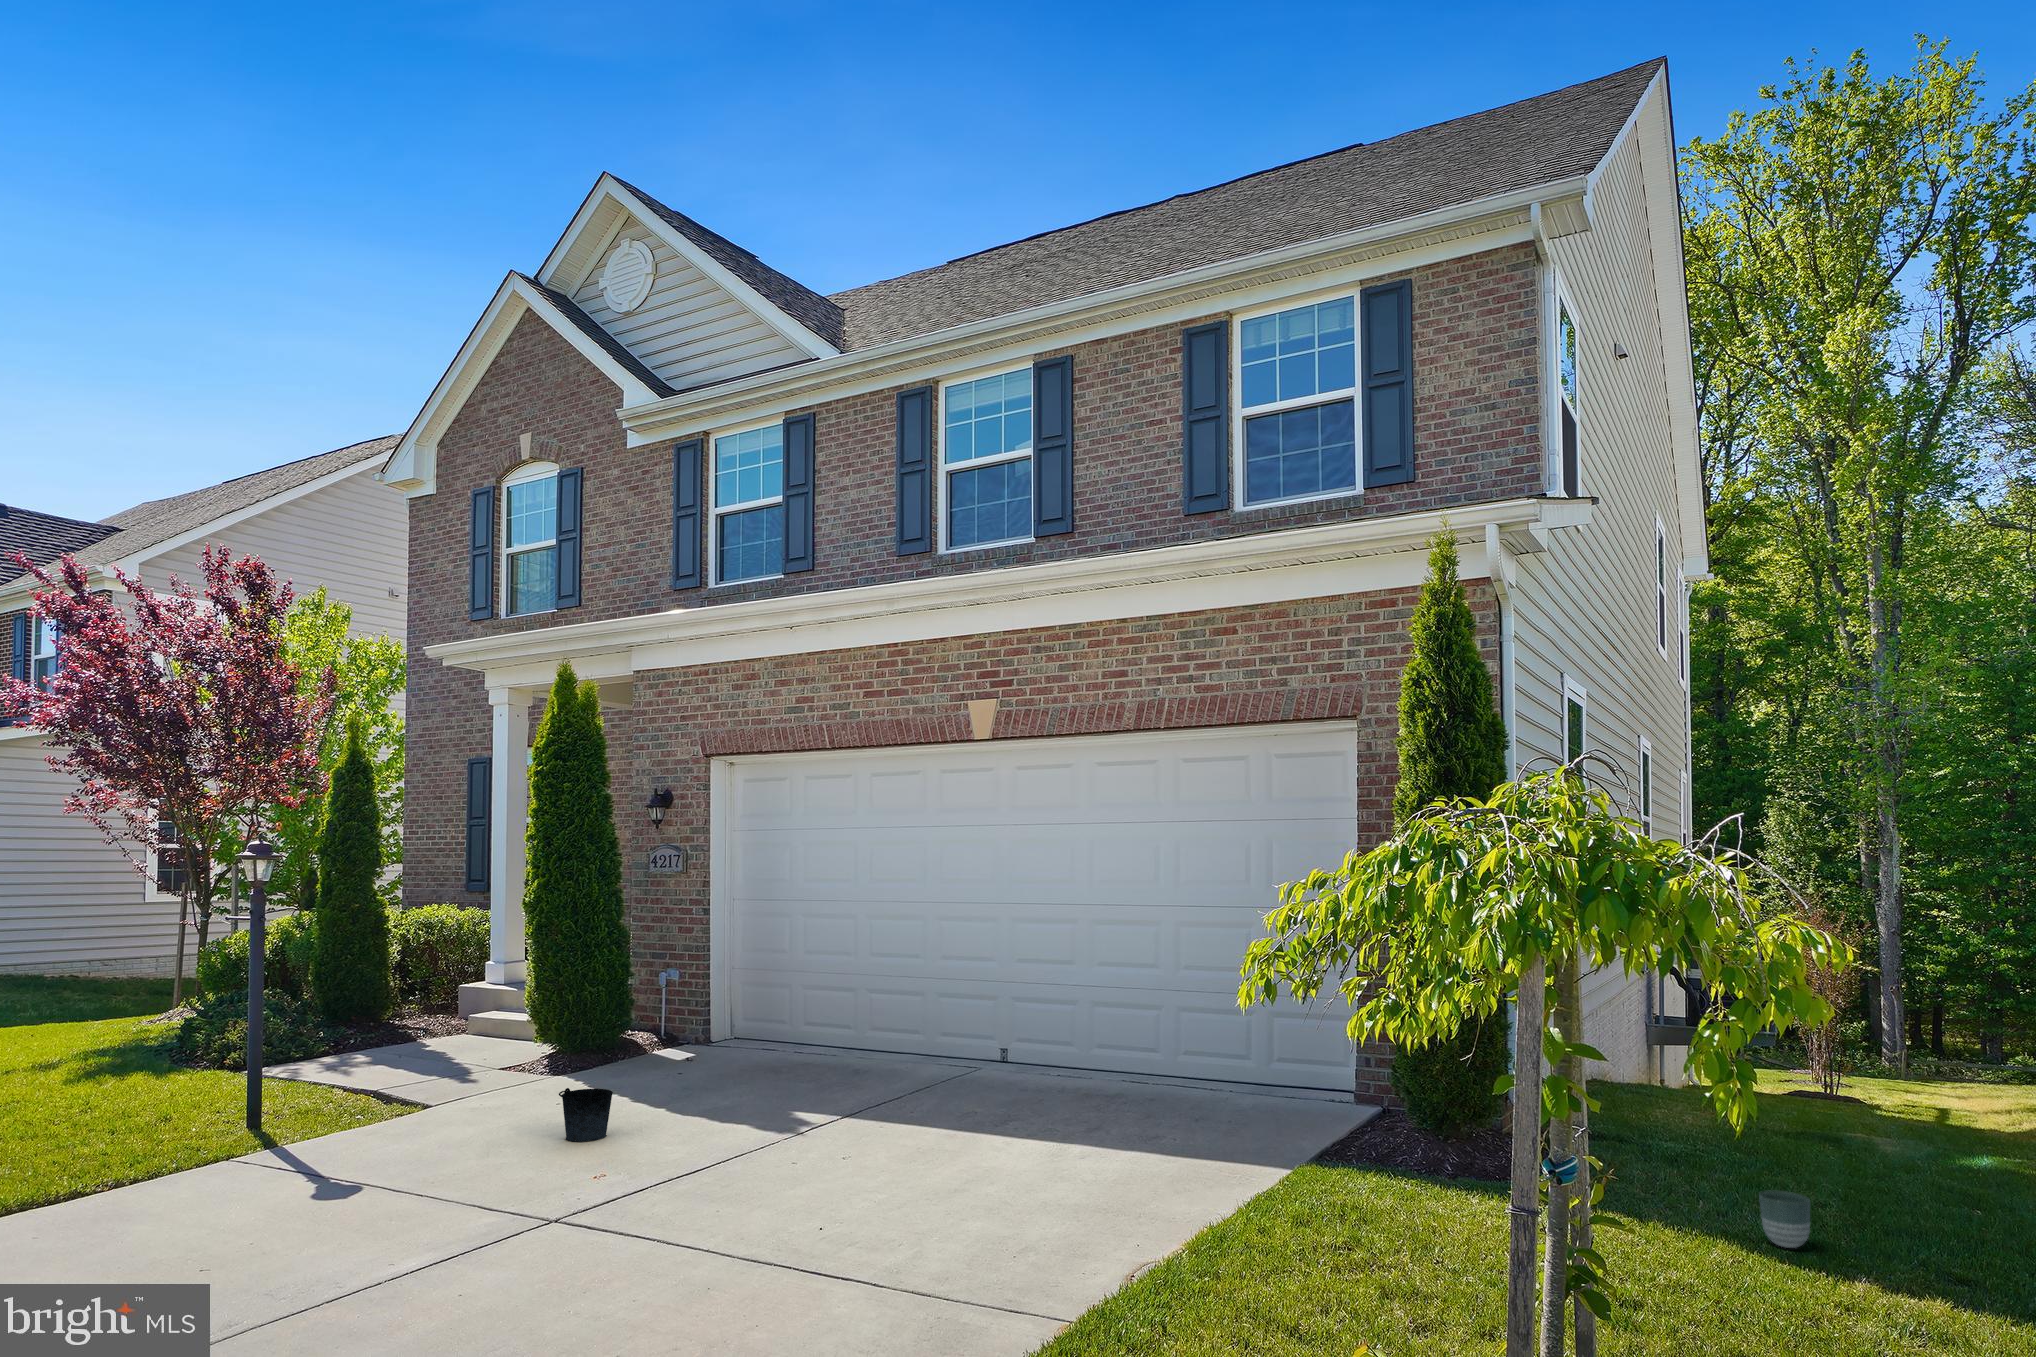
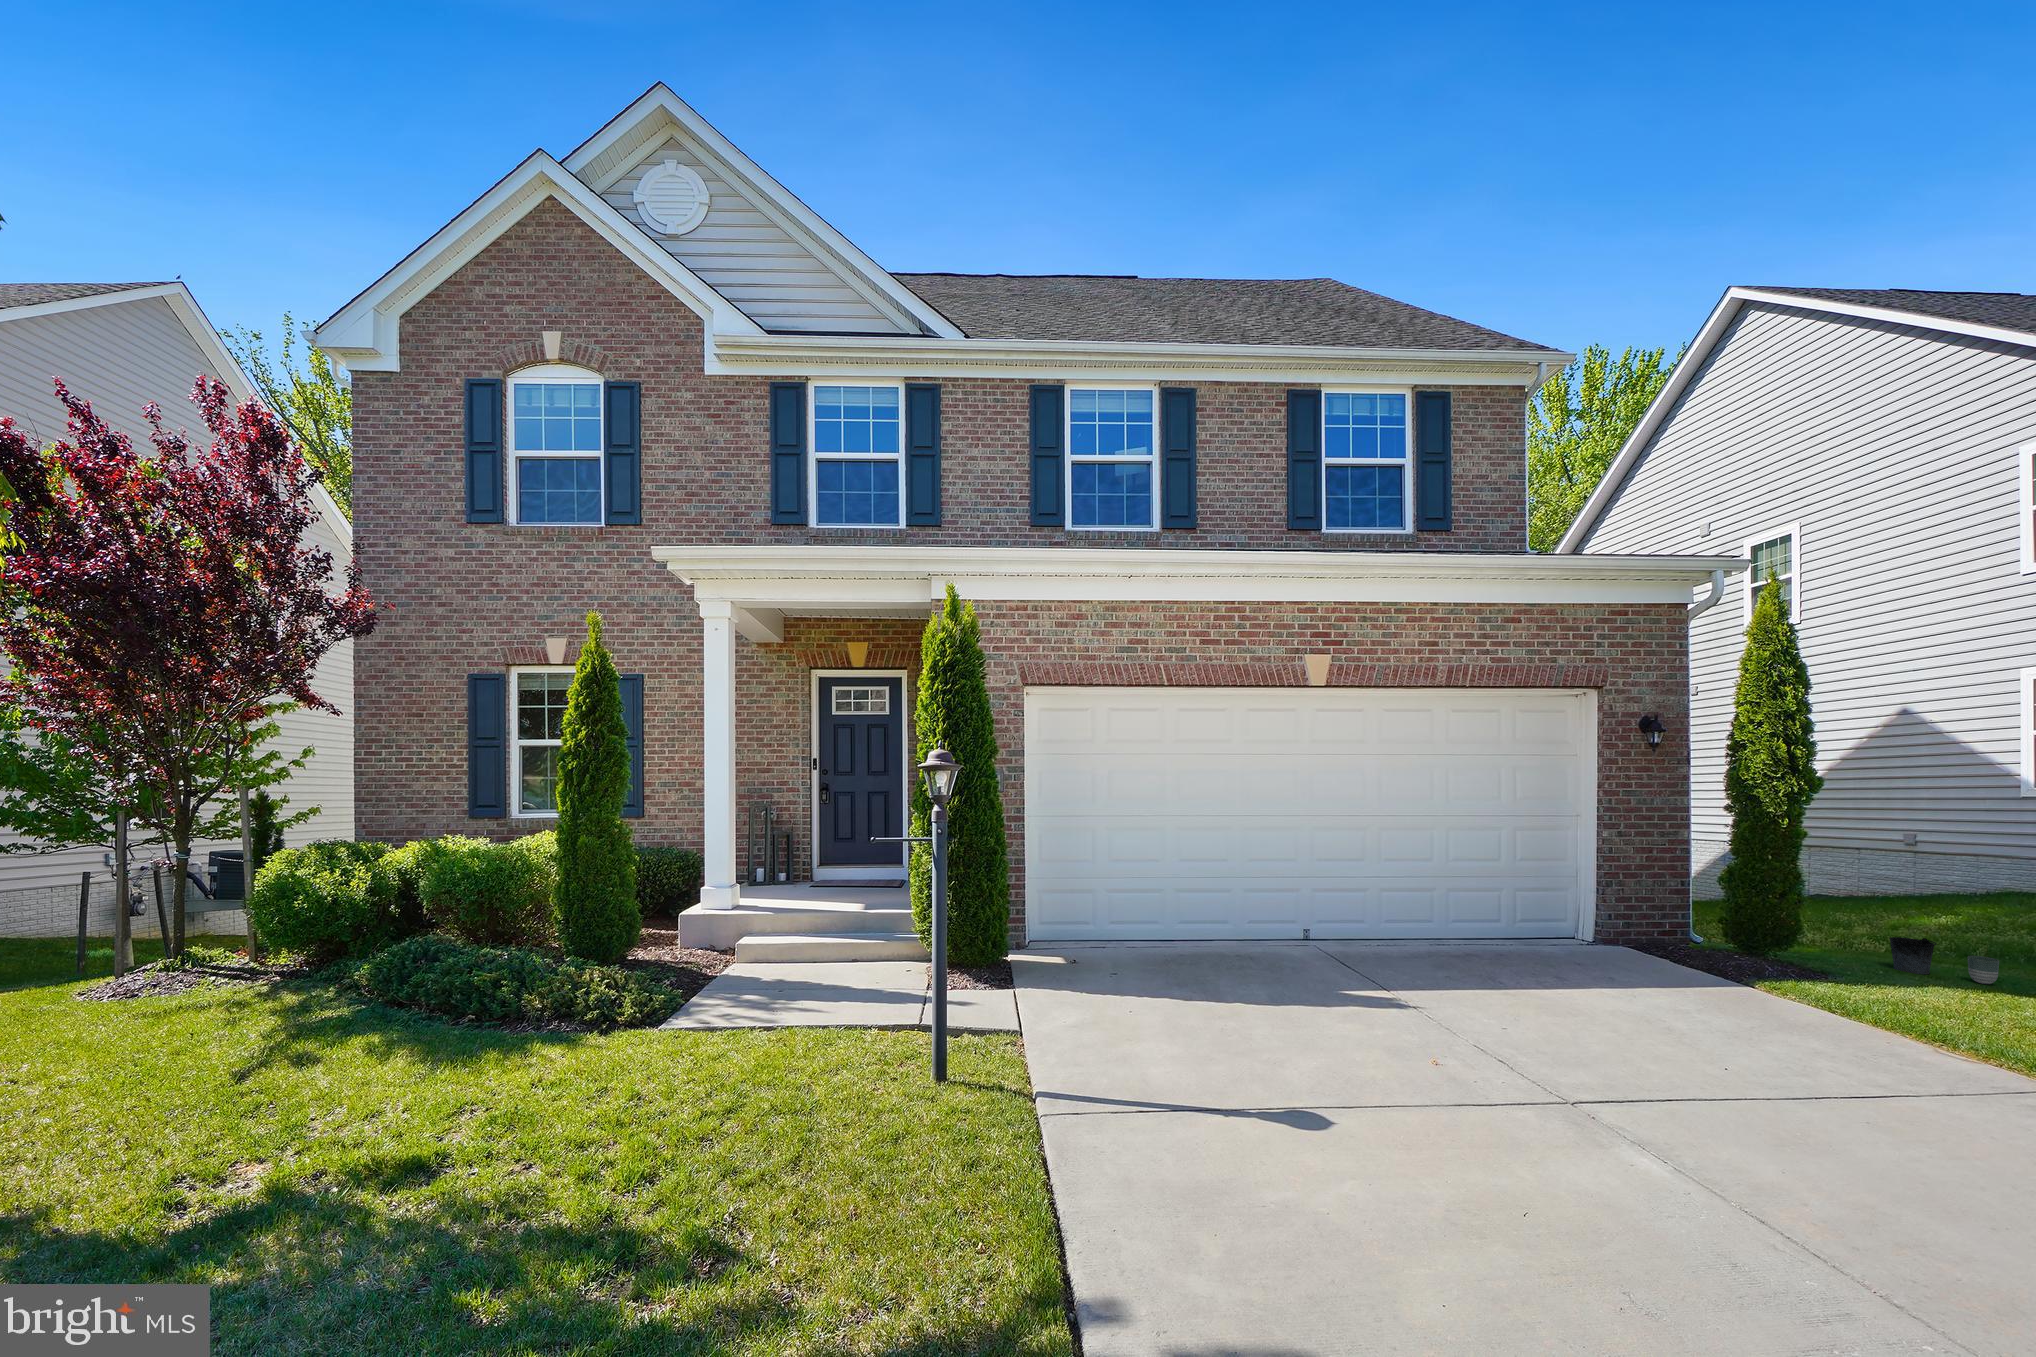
bucket: present [559,1088,613,1142] -> present [1889,937,1937,974]

